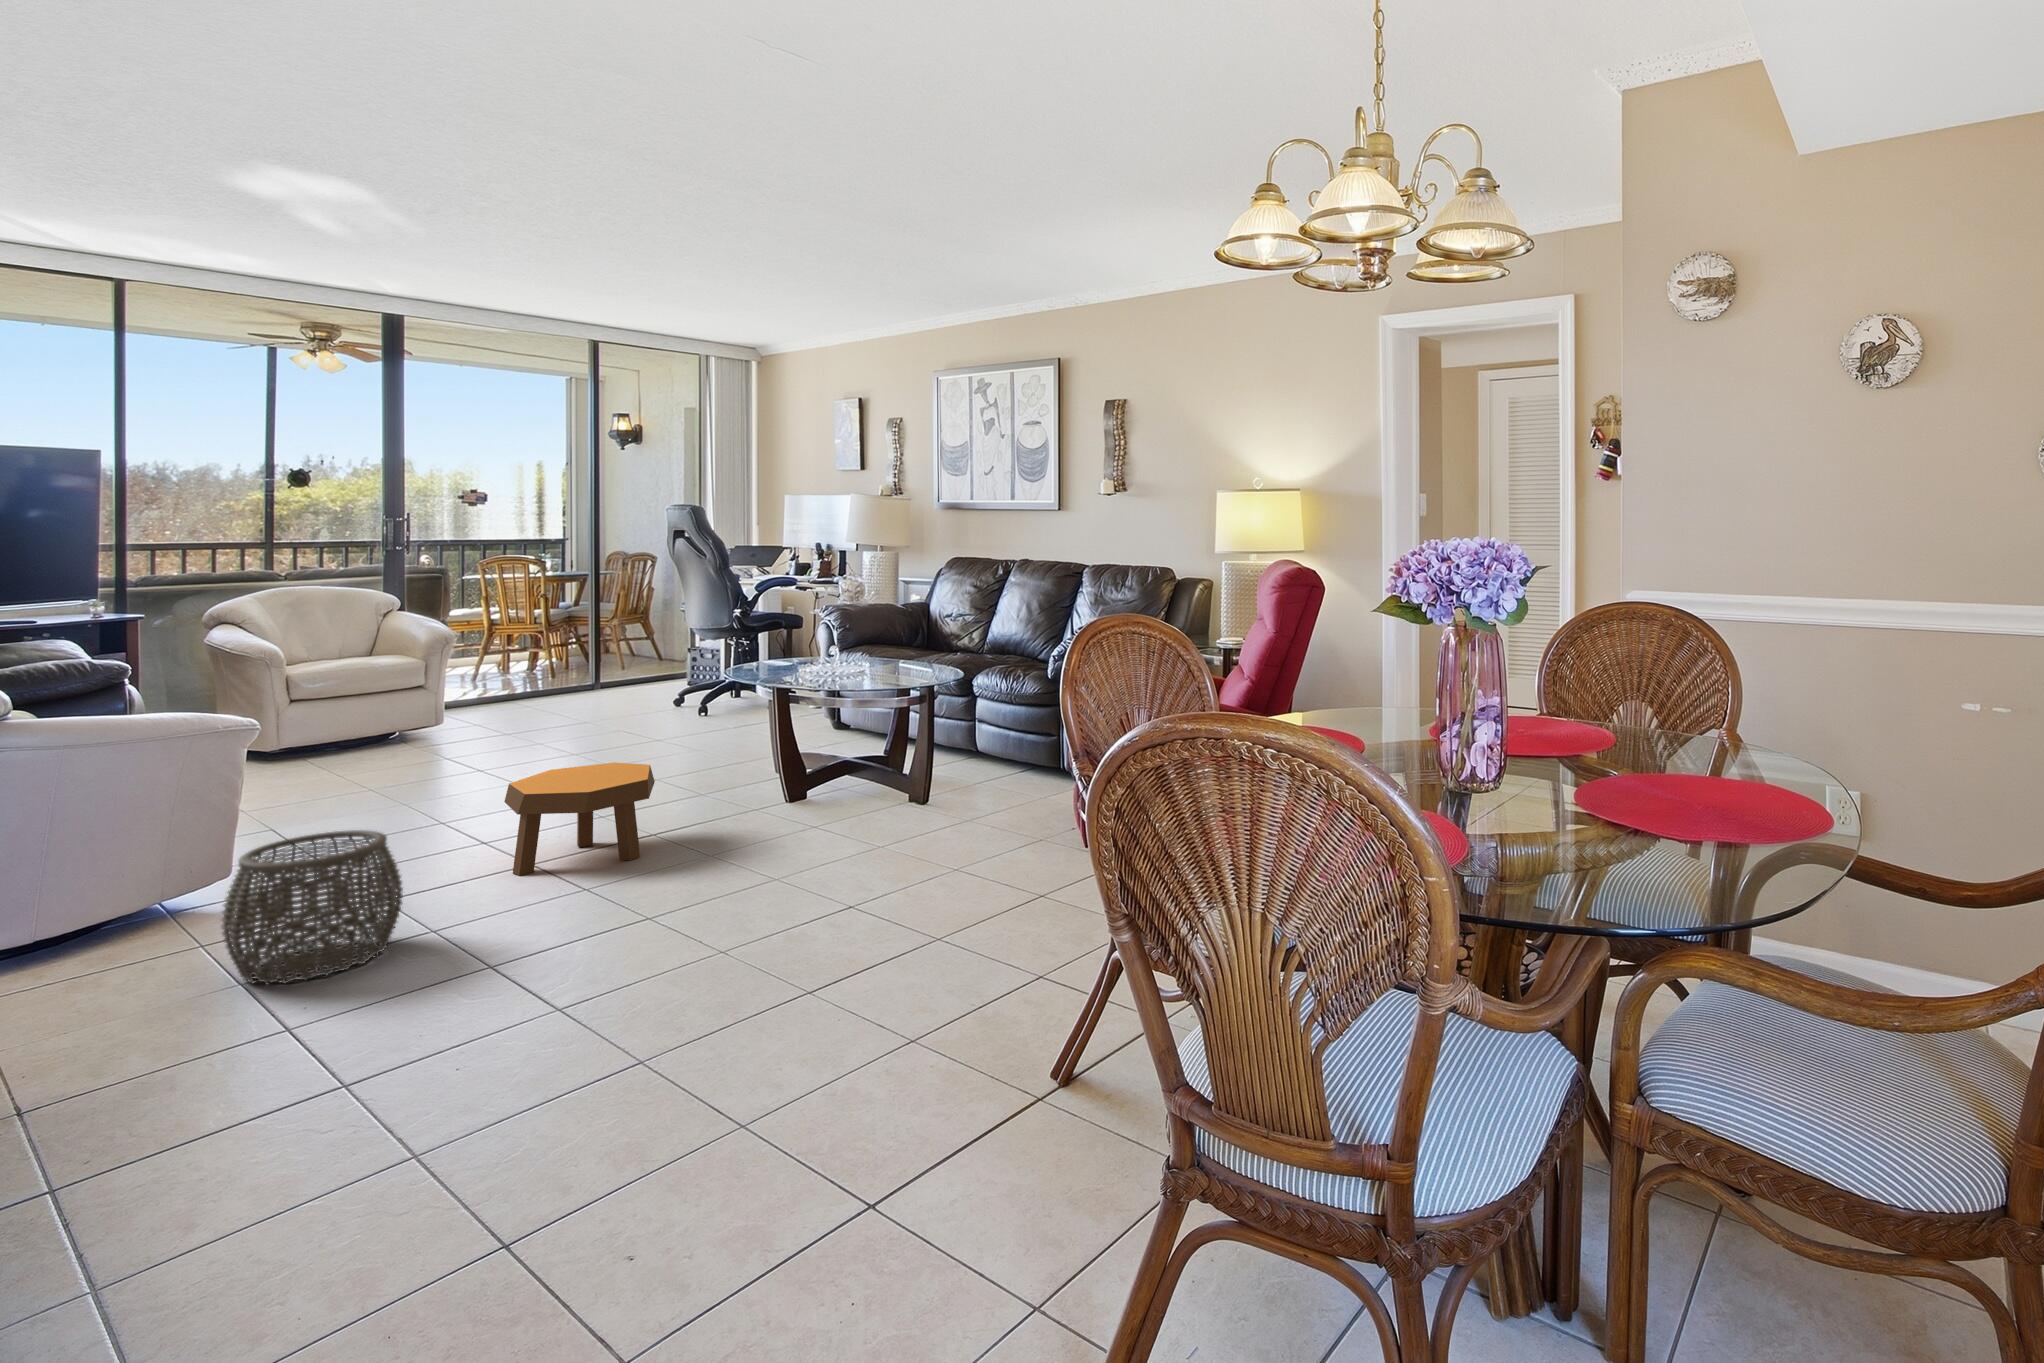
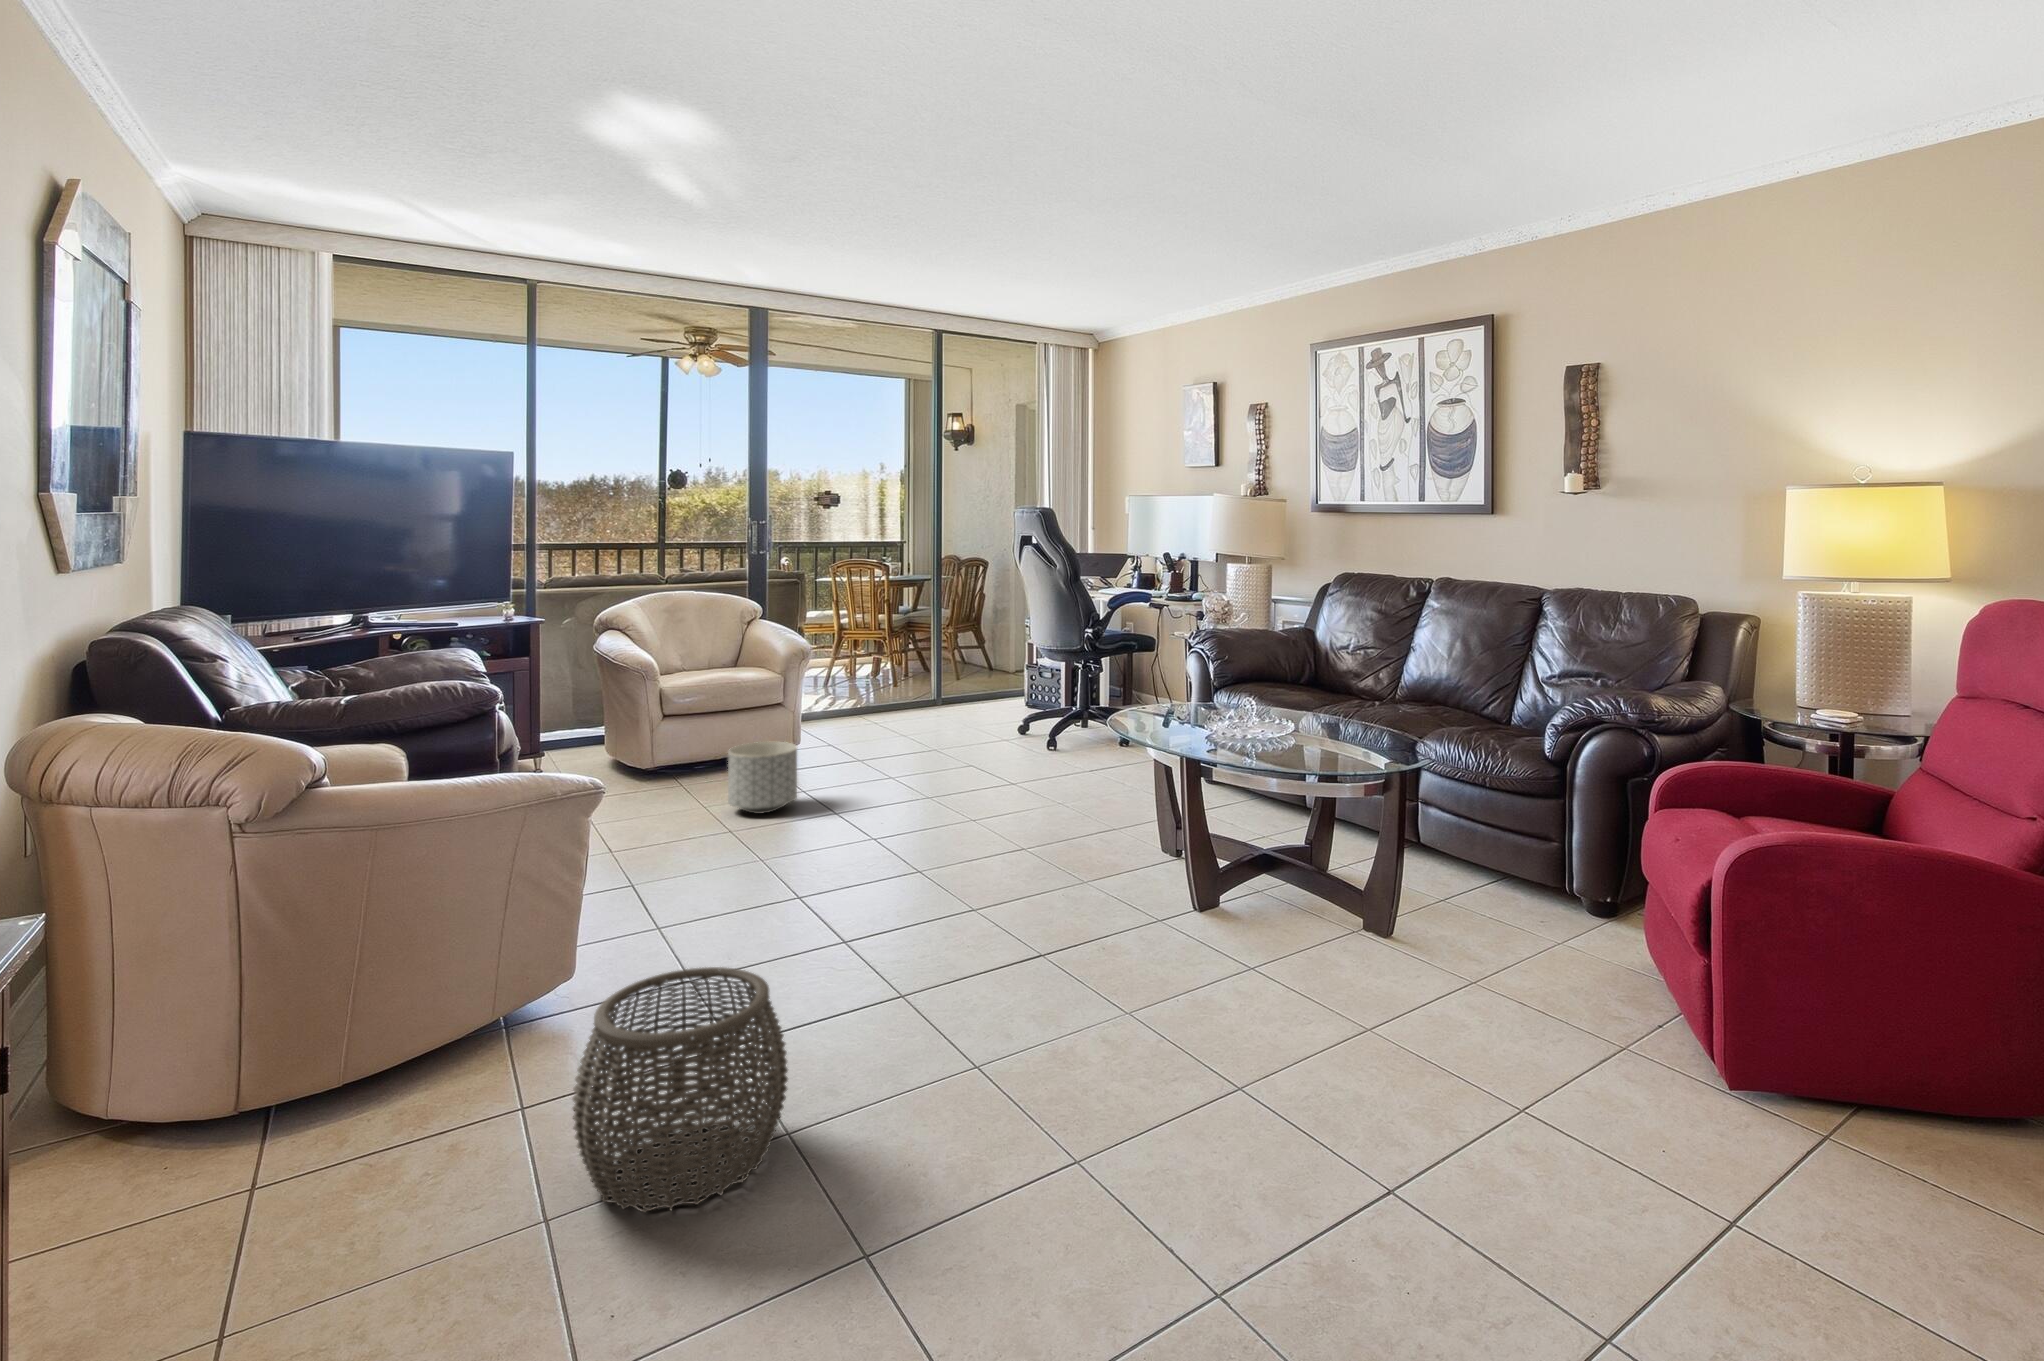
planter: none [362,714,435,776] -> present [728,742,797,814]
footstool: present [504,763,655,876] -> none [891,850,1066,1013]

